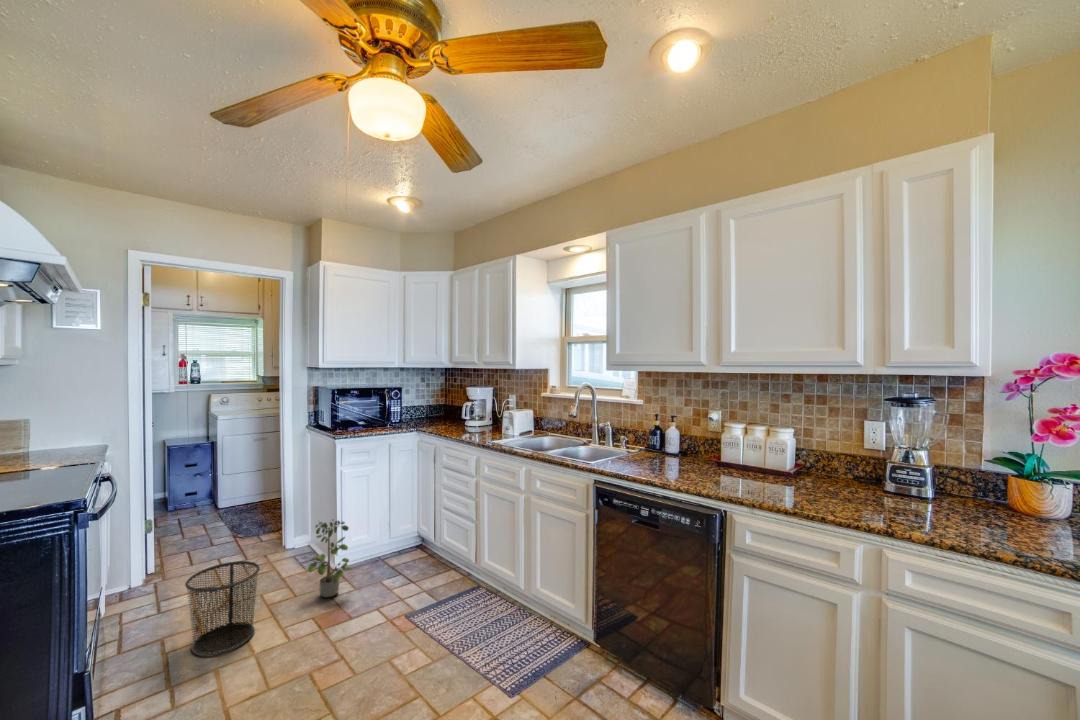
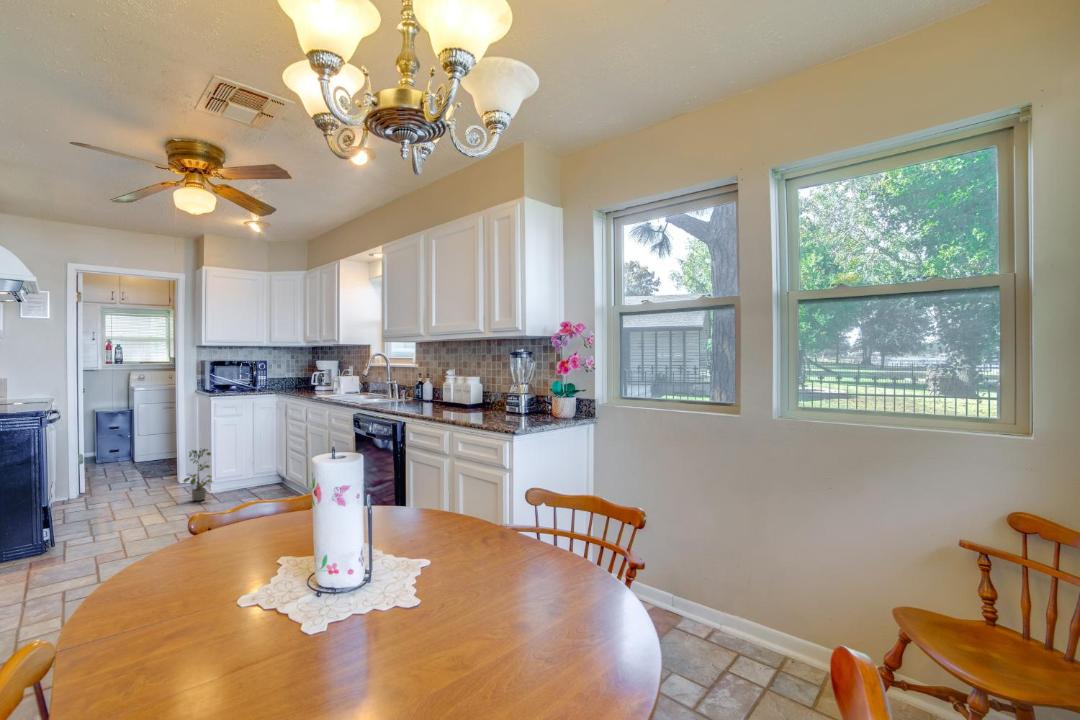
waste bin: present [185,561,260,656] -> none [102,468,148,516]

